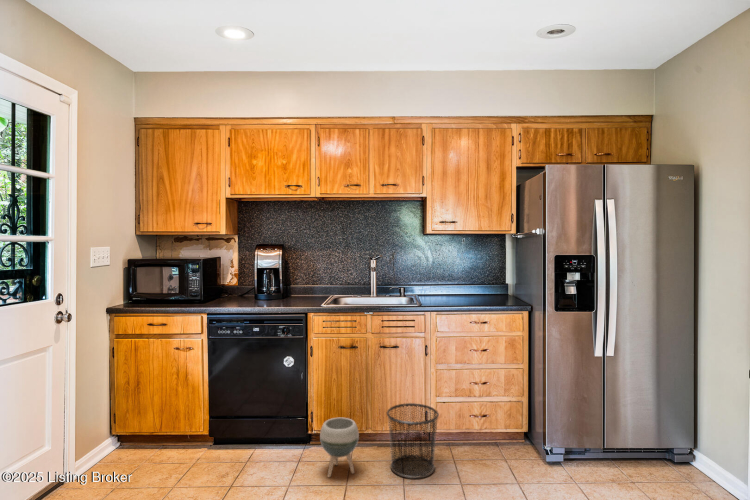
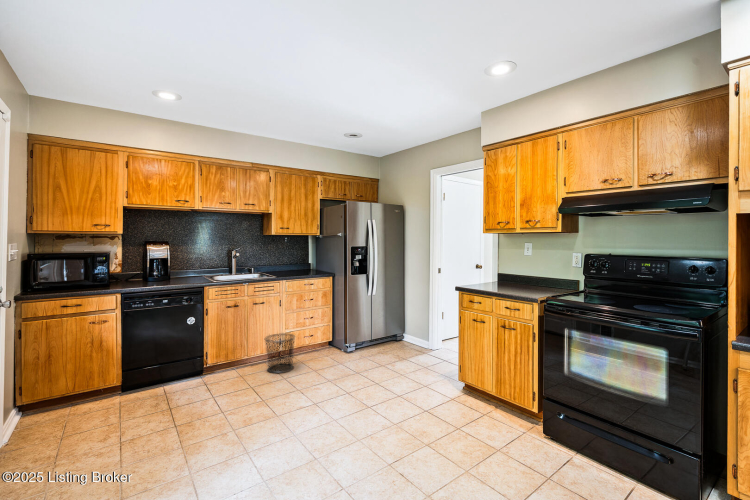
planter: present [320,417,359,477] -> none [225,348,251,384]

